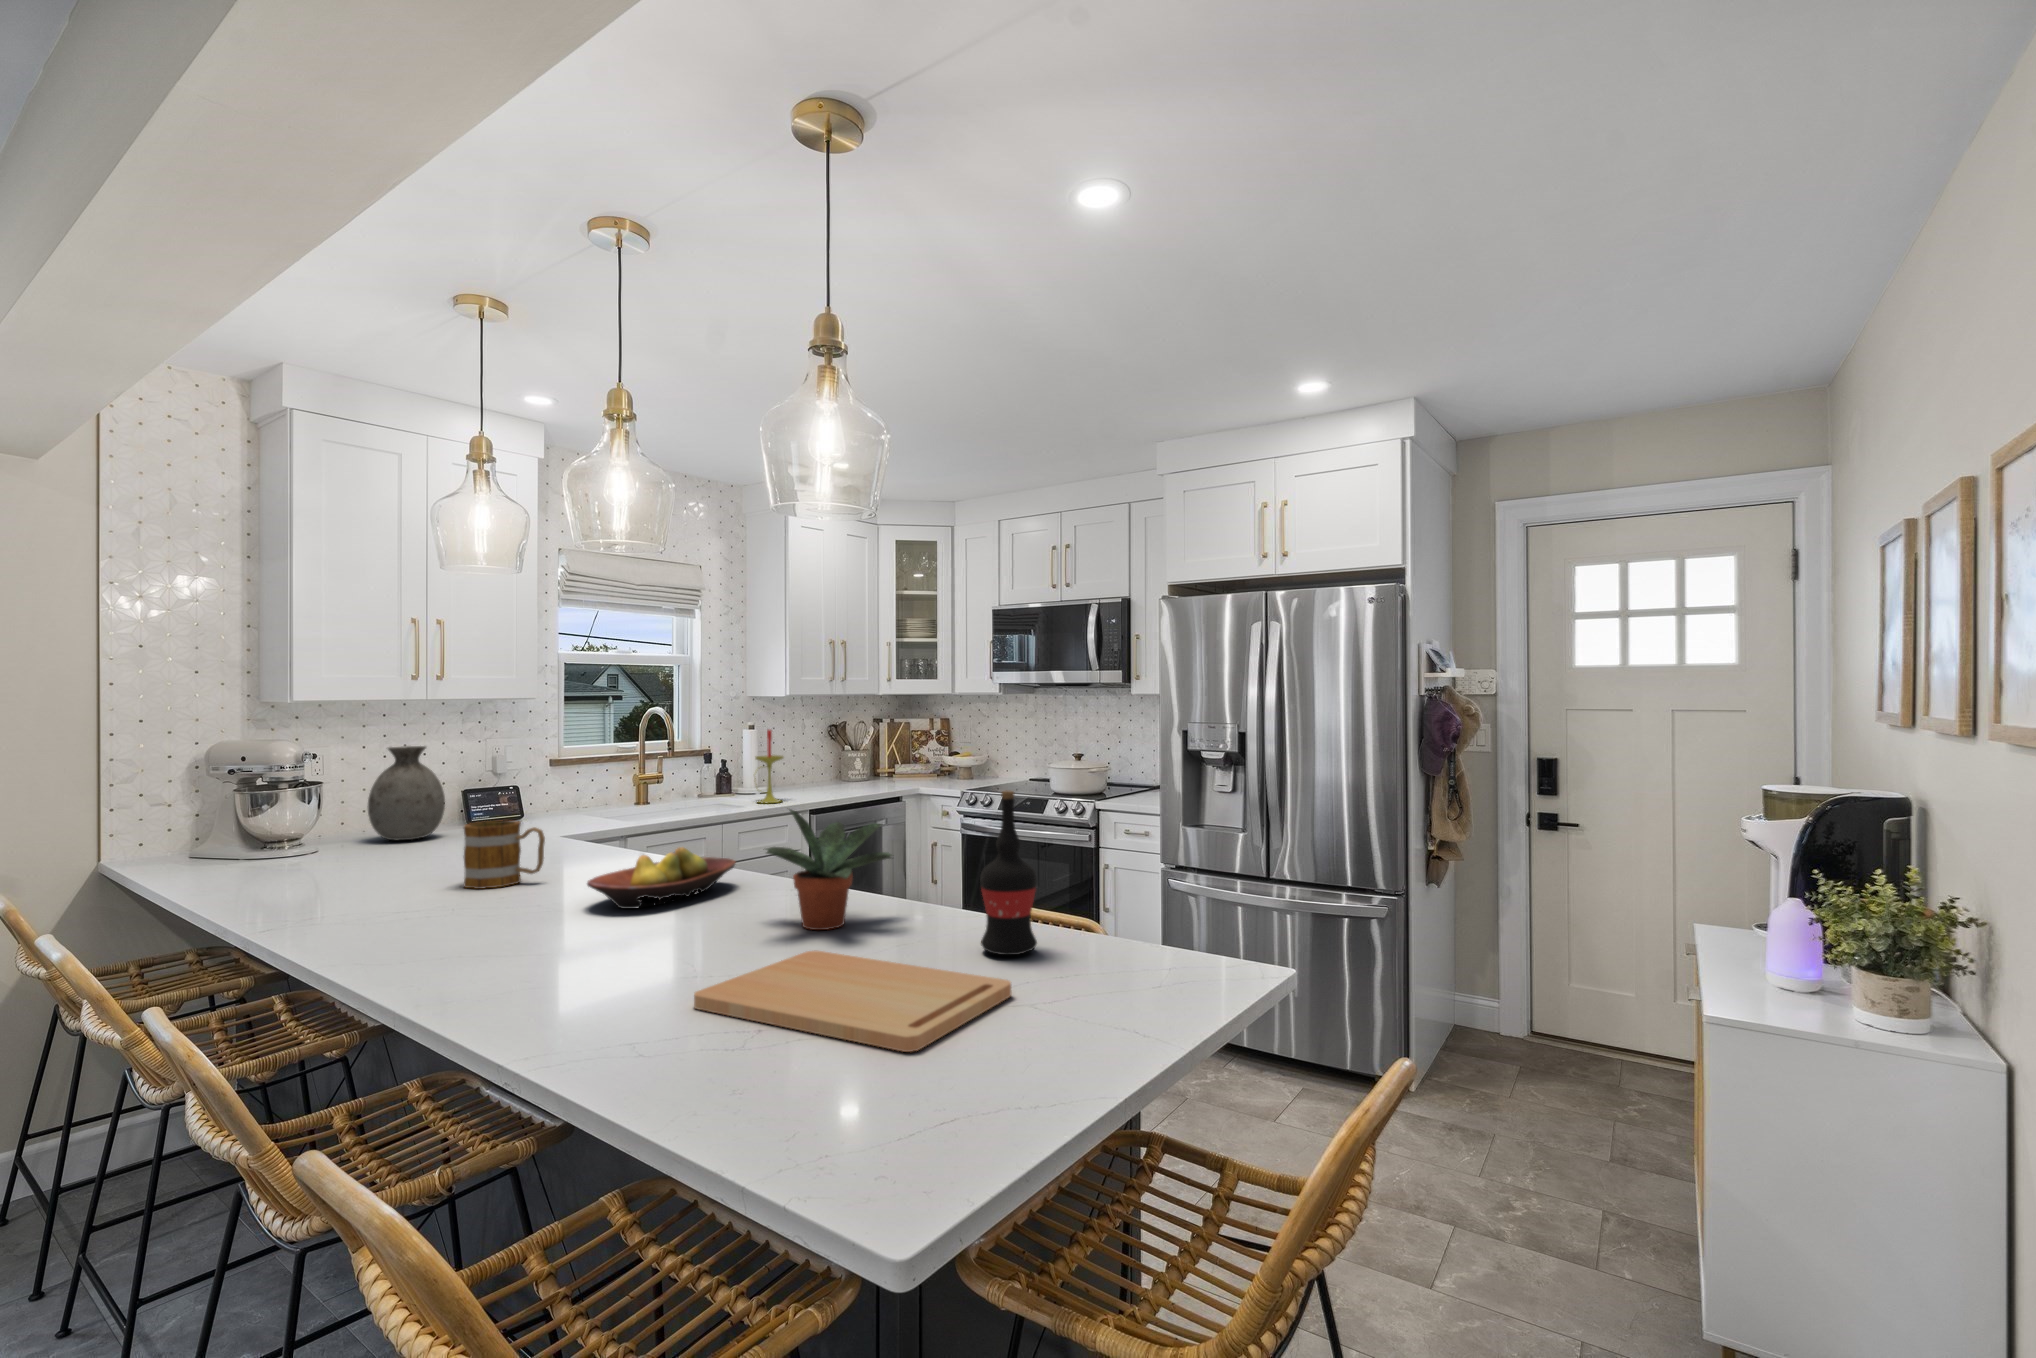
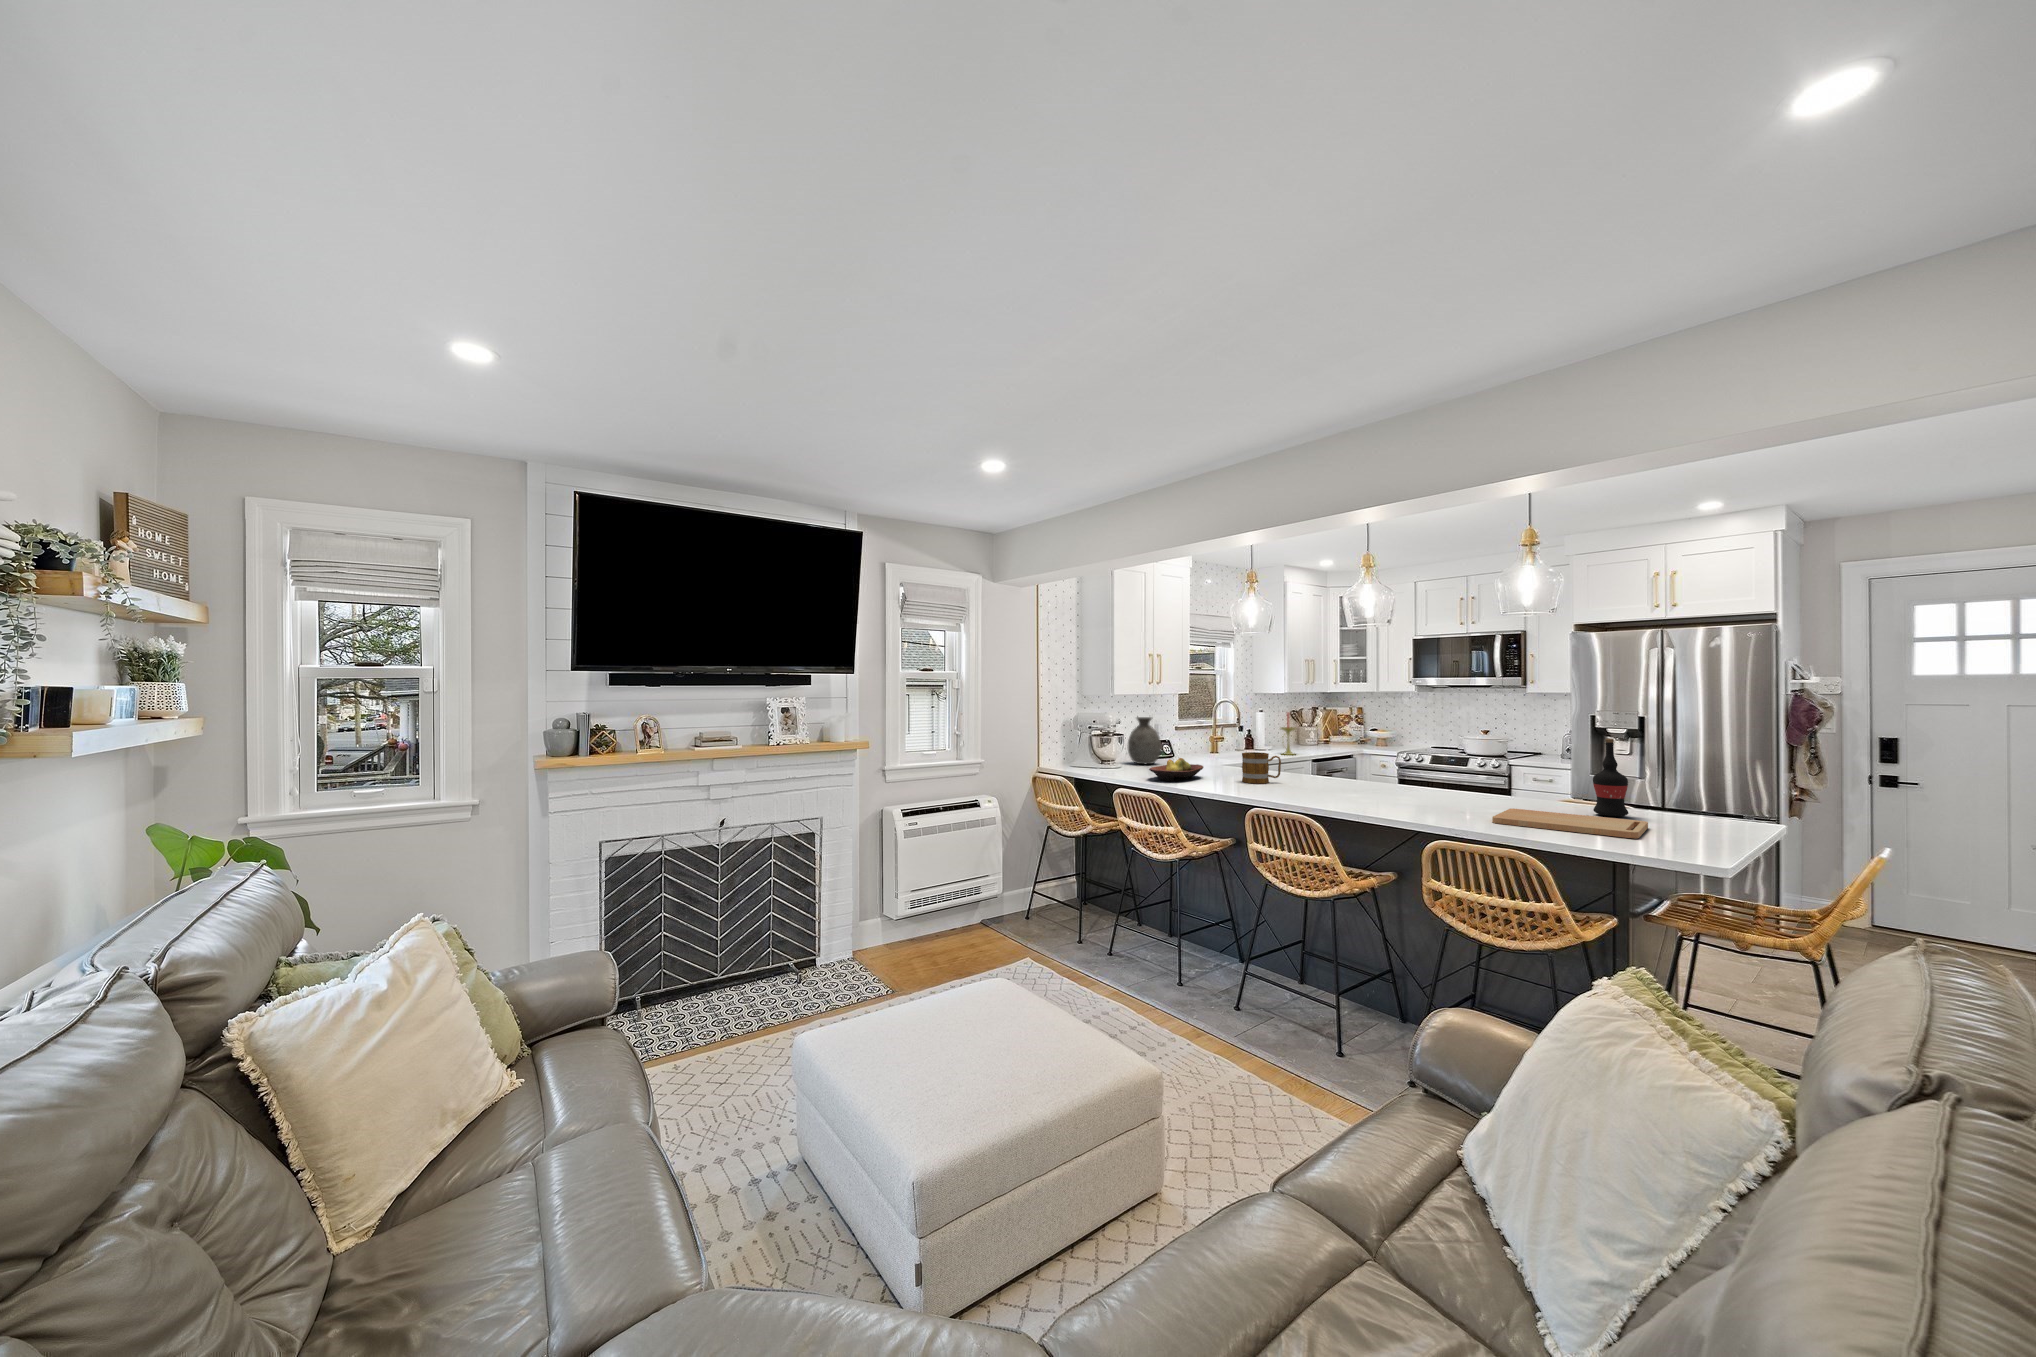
potted plant: present [766,809,892,930] -> none [1440,746,1524,804]
fruit bowl: present [587,847,736,909] -> present [1149,758,1203,781]

